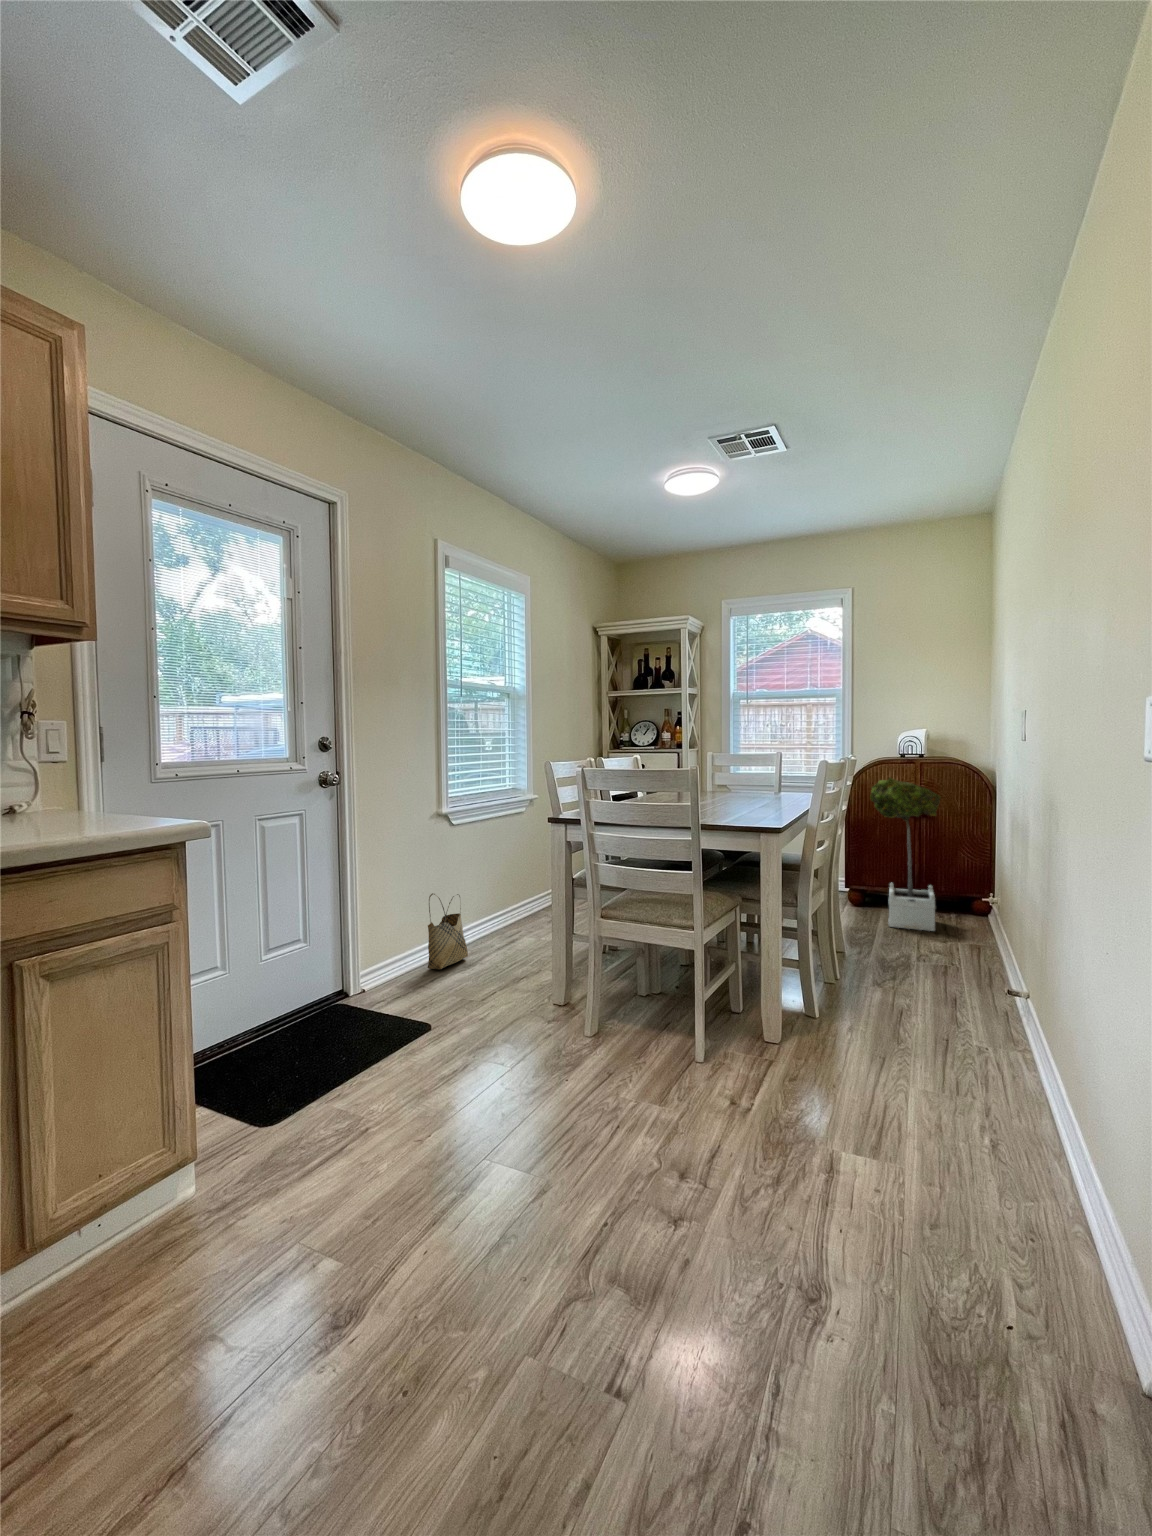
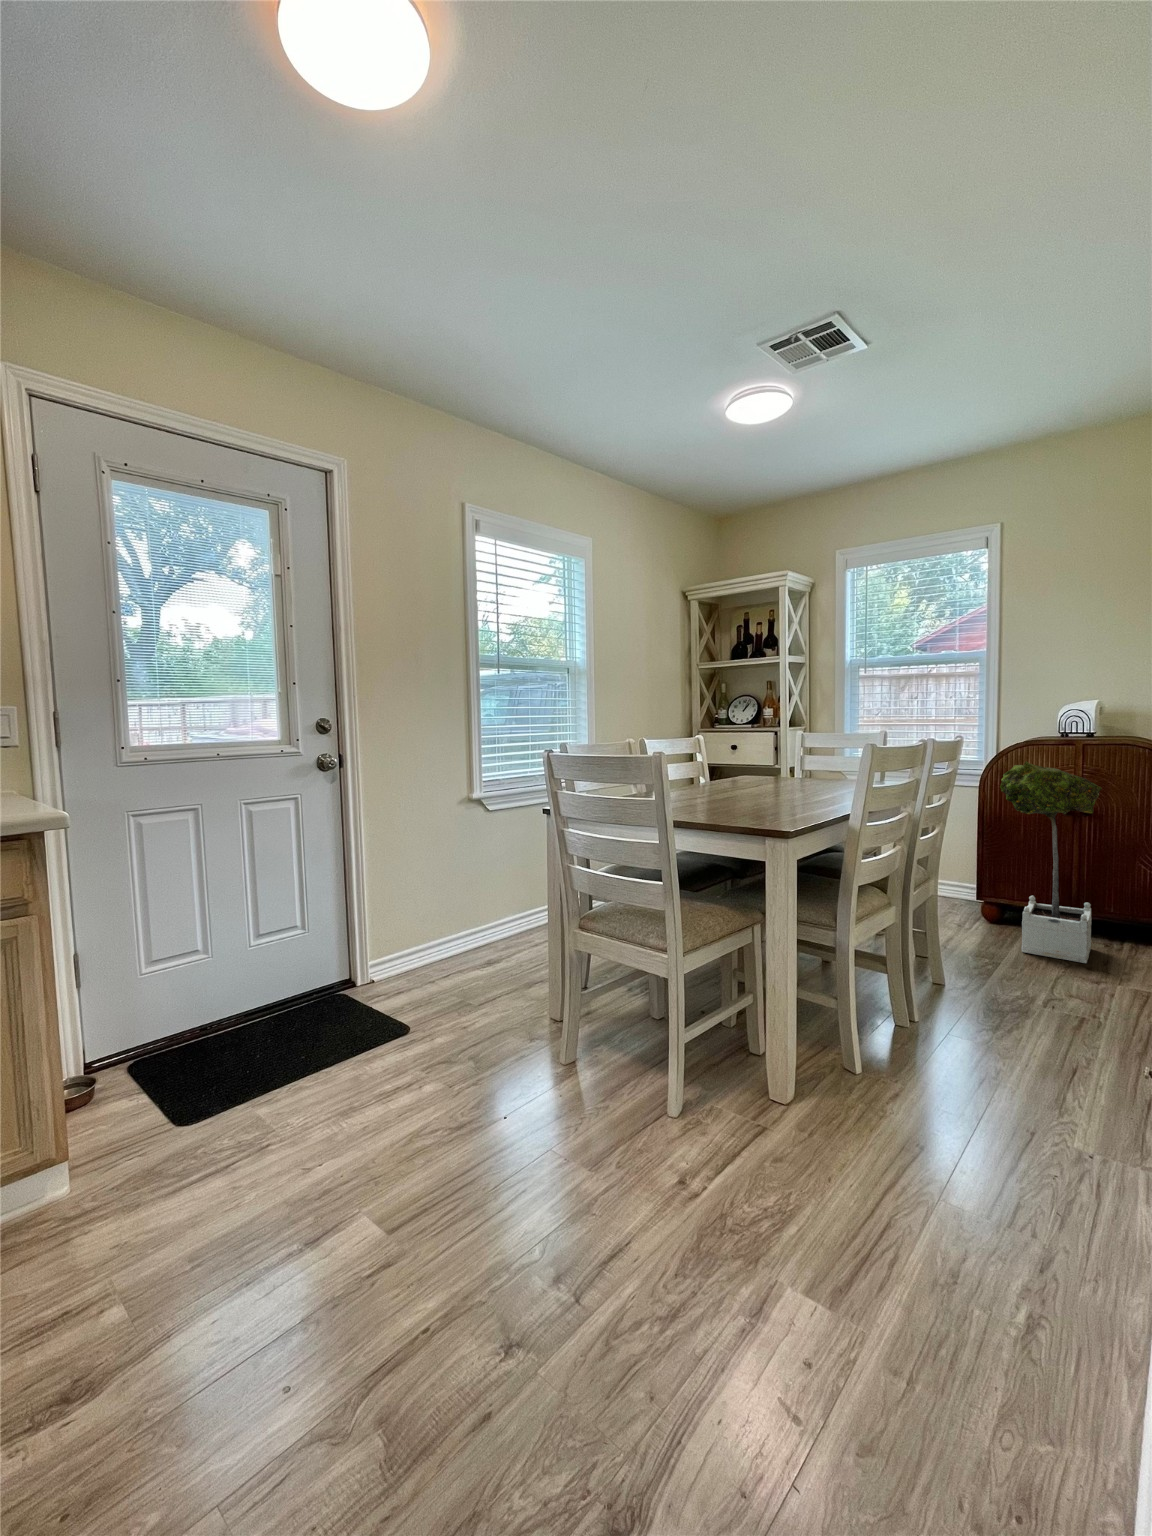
woven basket: present [428,893,468,969] -> none [449,881,498,962]

